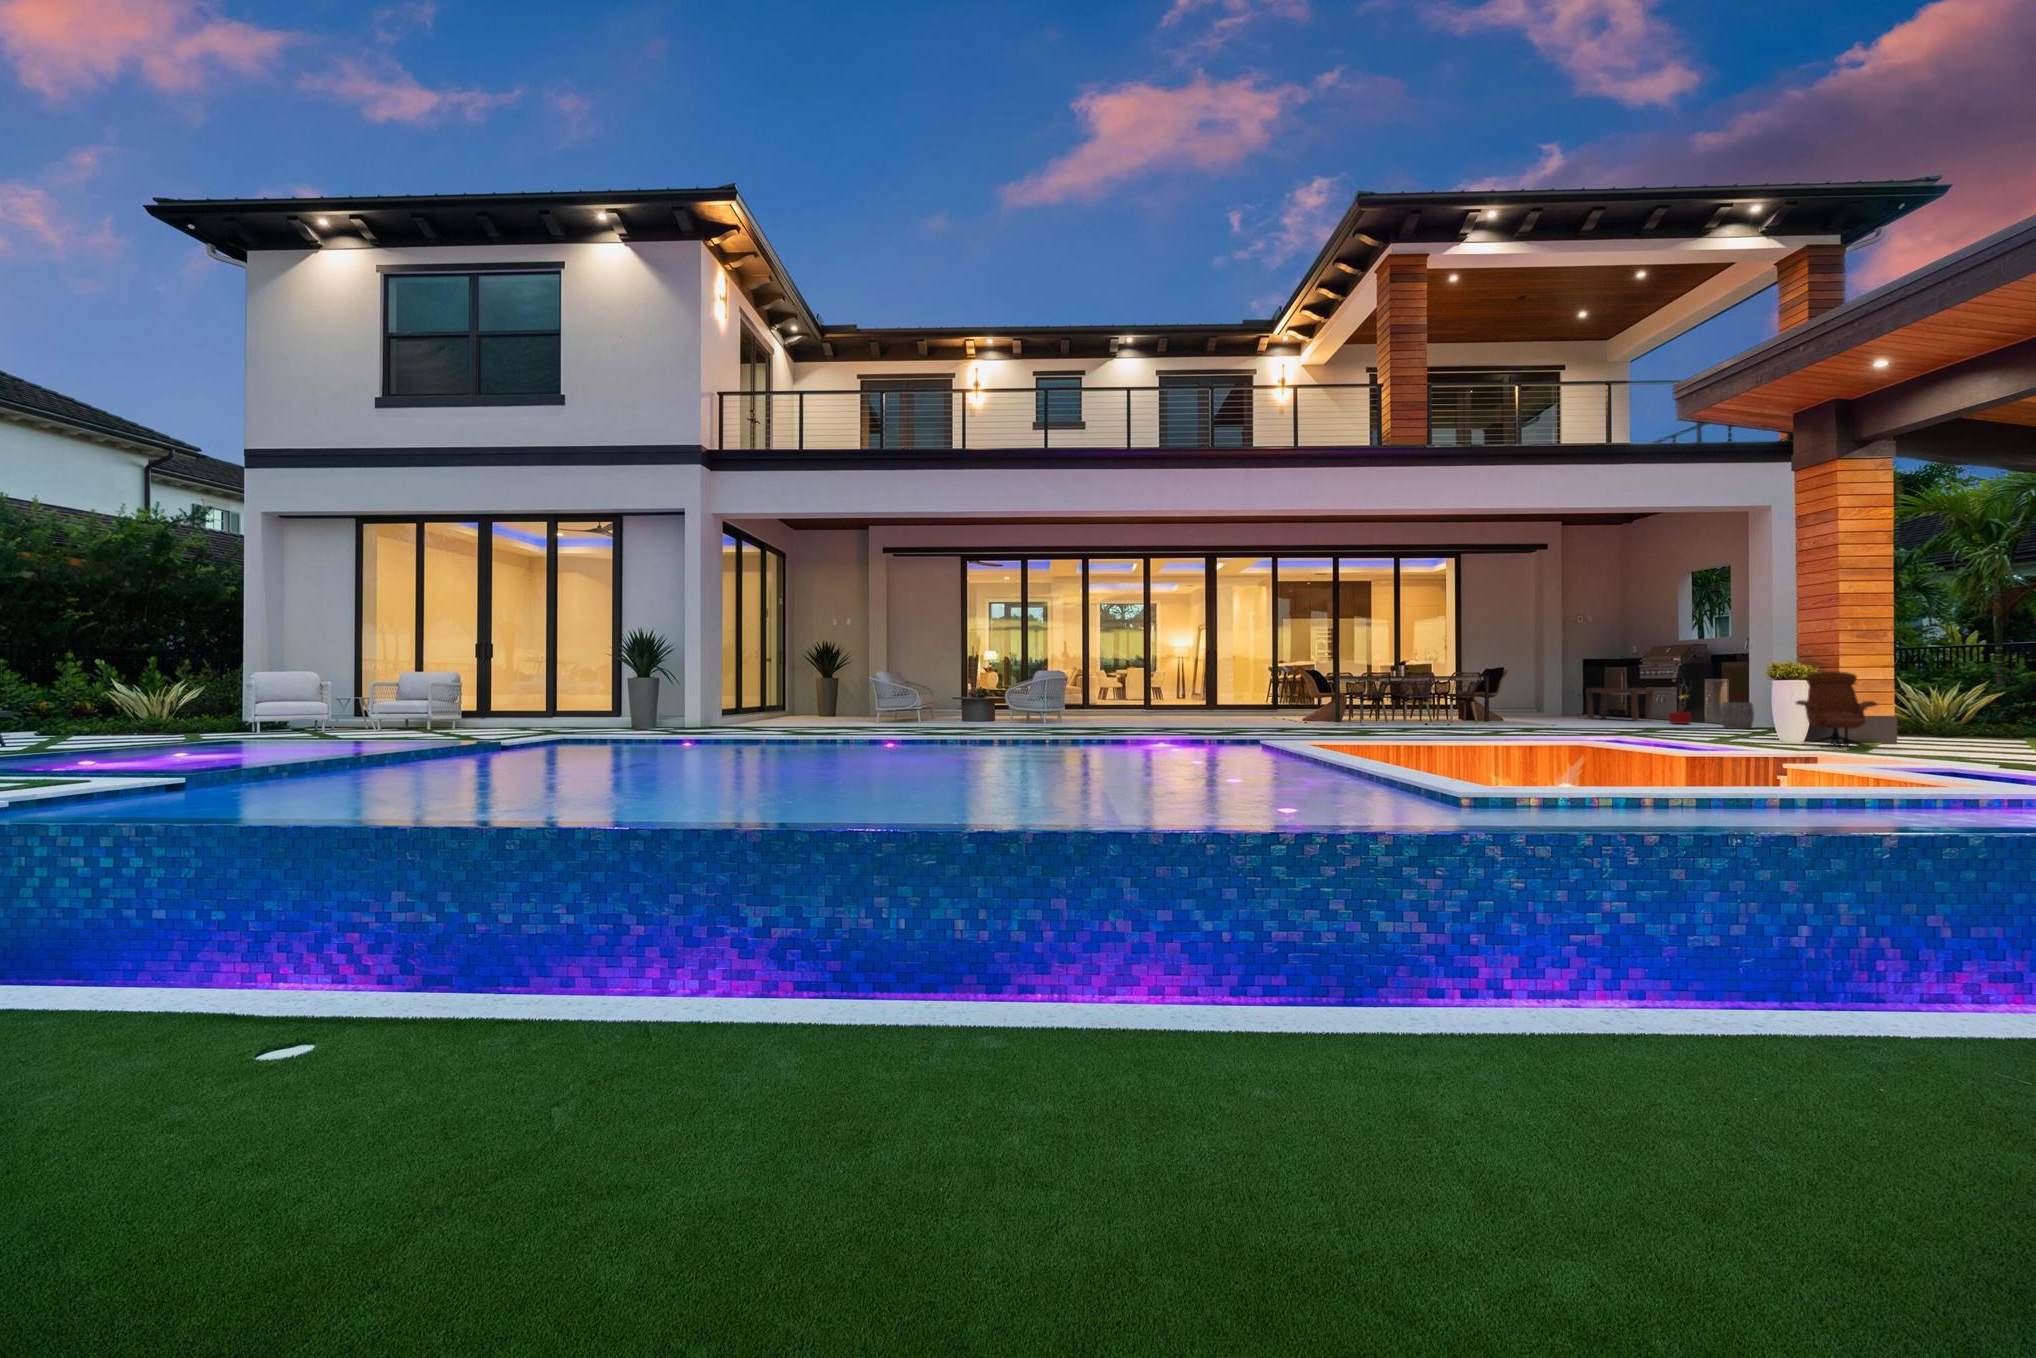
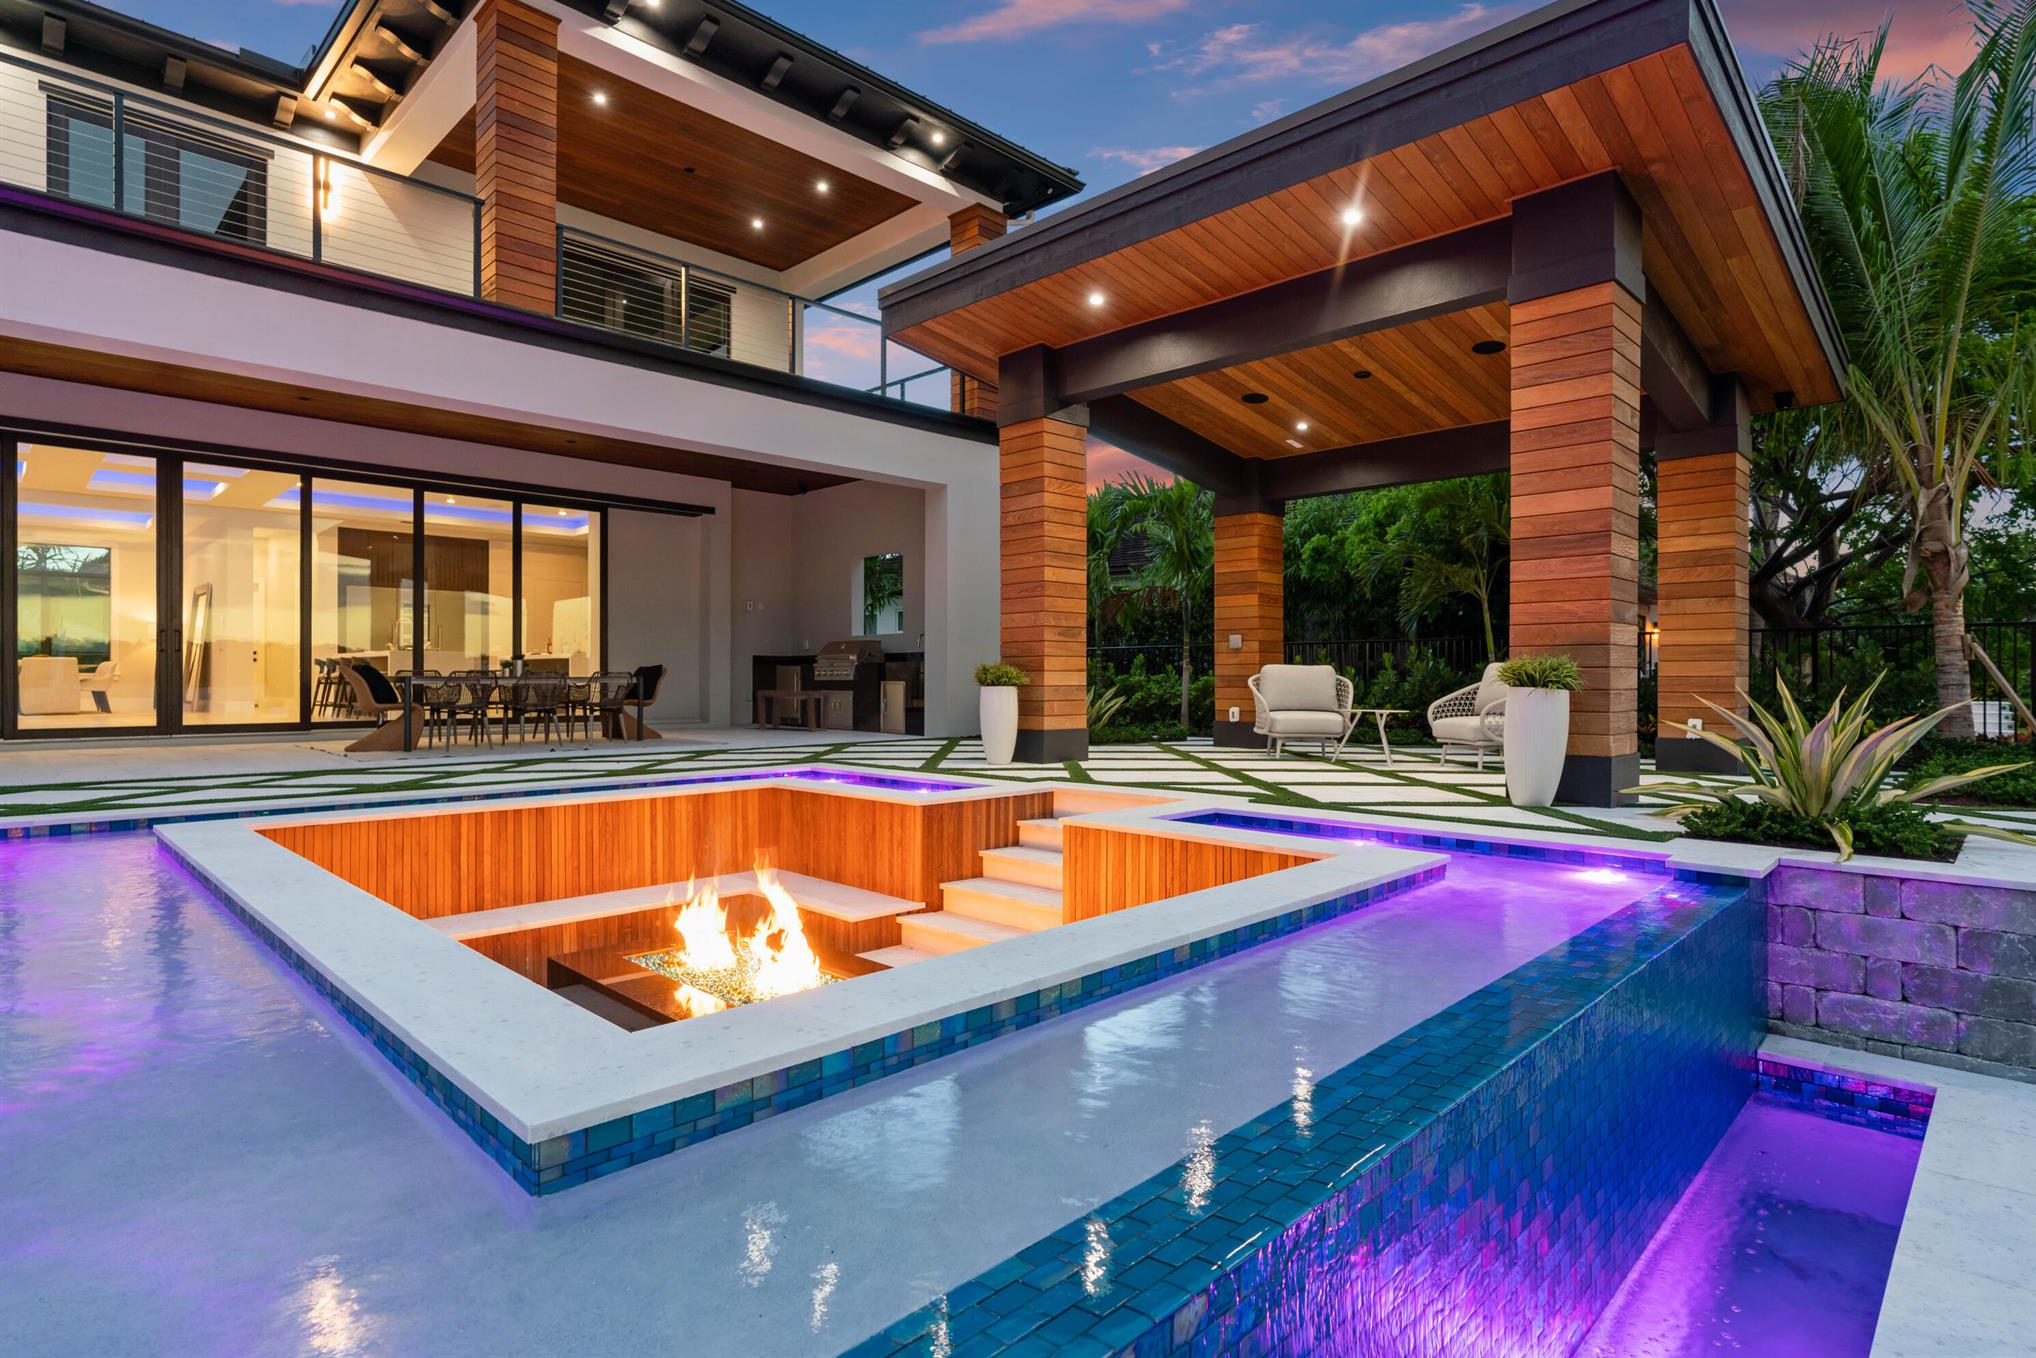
lounge chair: present [1796,671,1877,748] -> none [1008,674,1088,772]
decorative plant: present [1669,686,1691,724] -> none [849,680,873,734]
woven basket: present [1721,702,1754,729] -> none [905,708,936,740]

